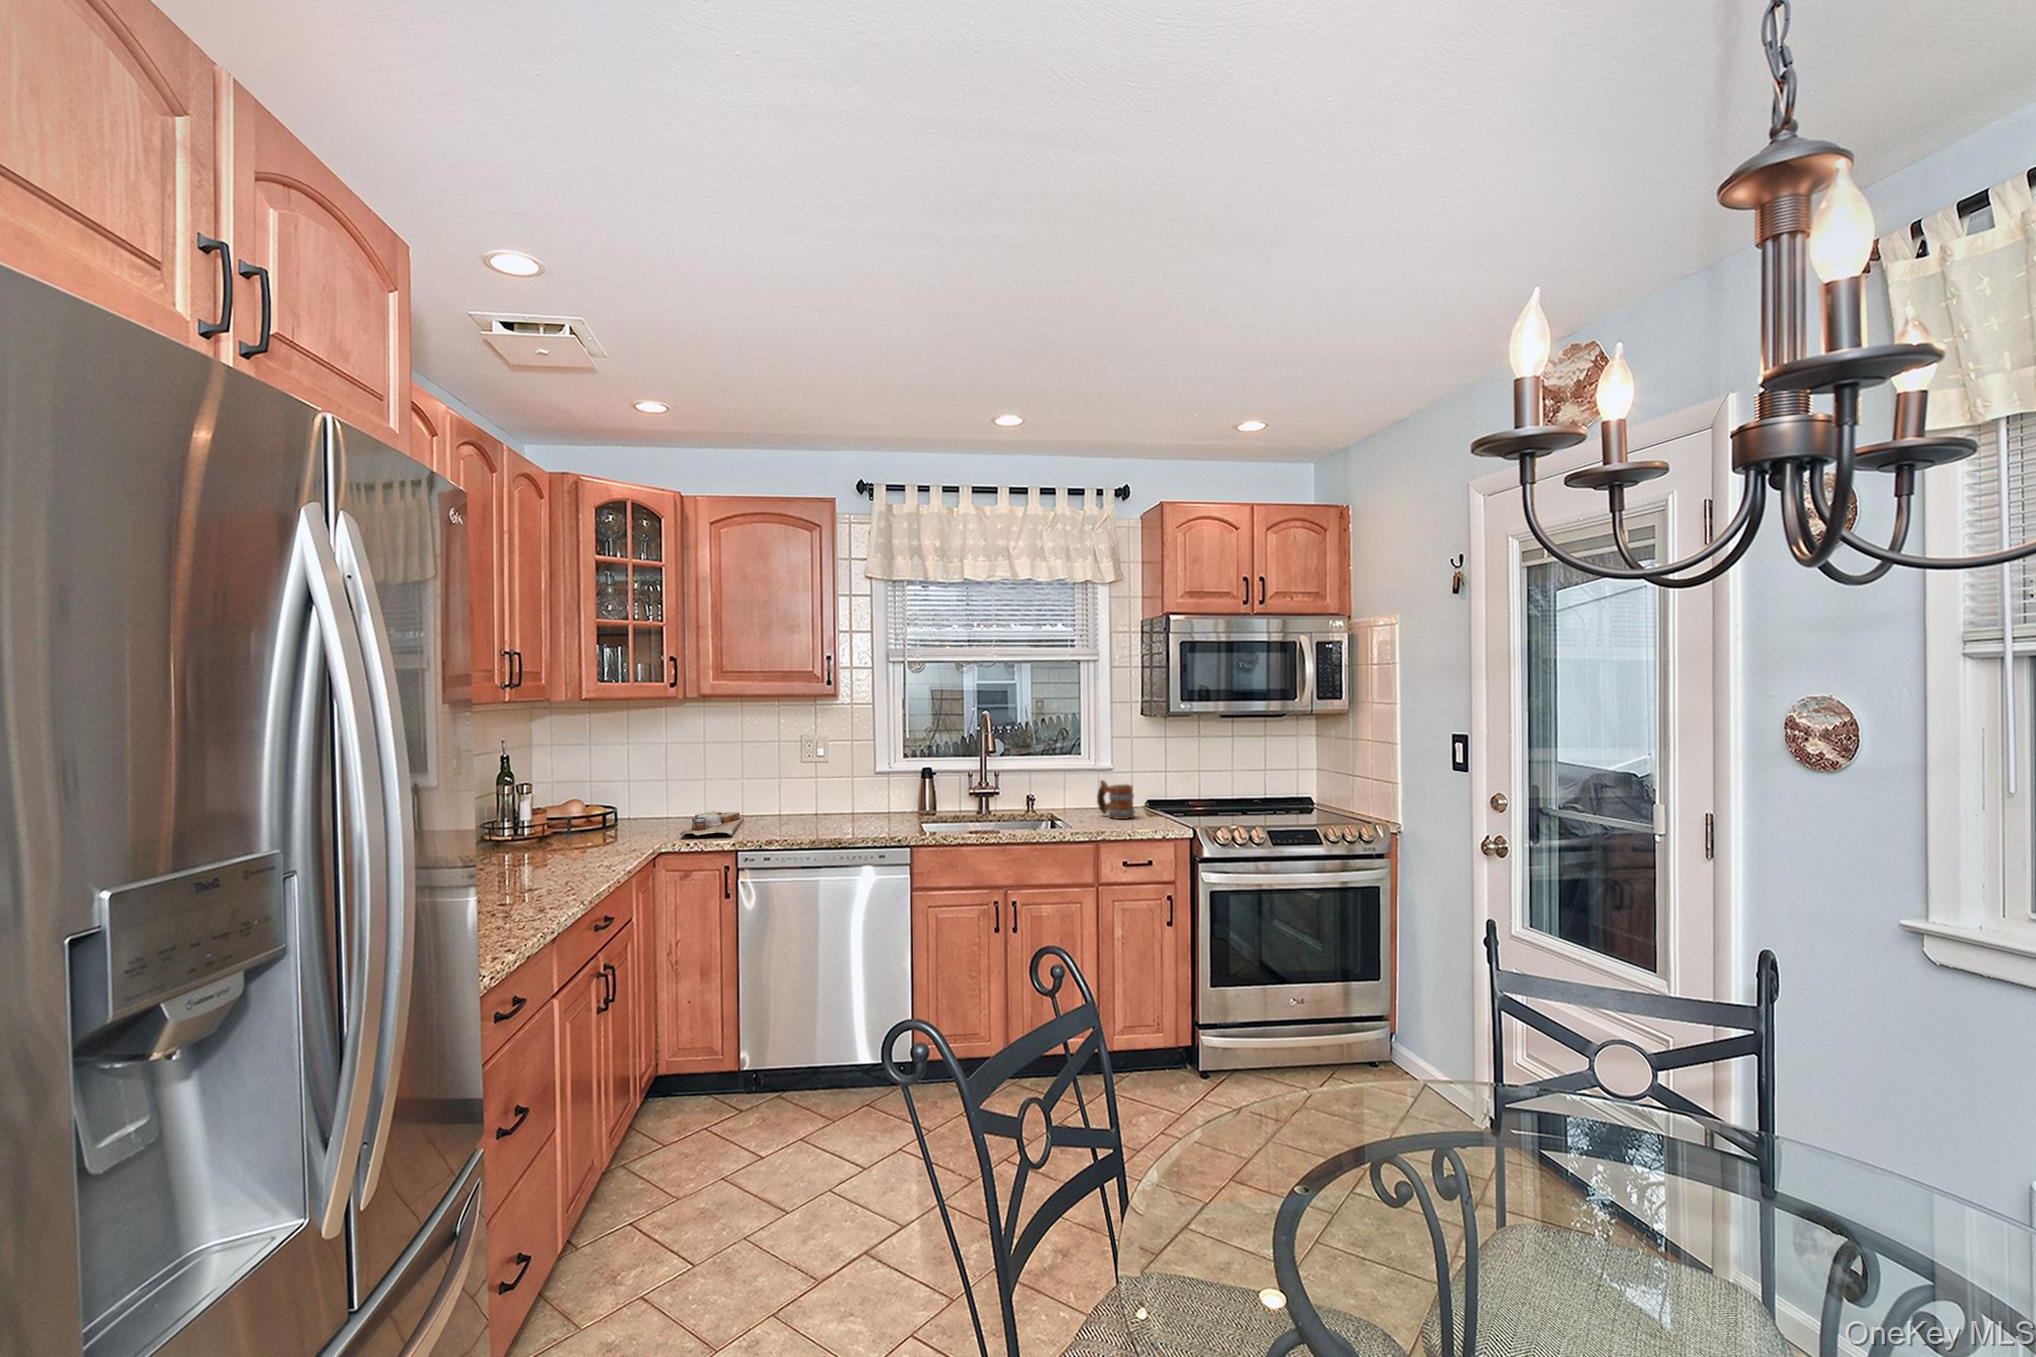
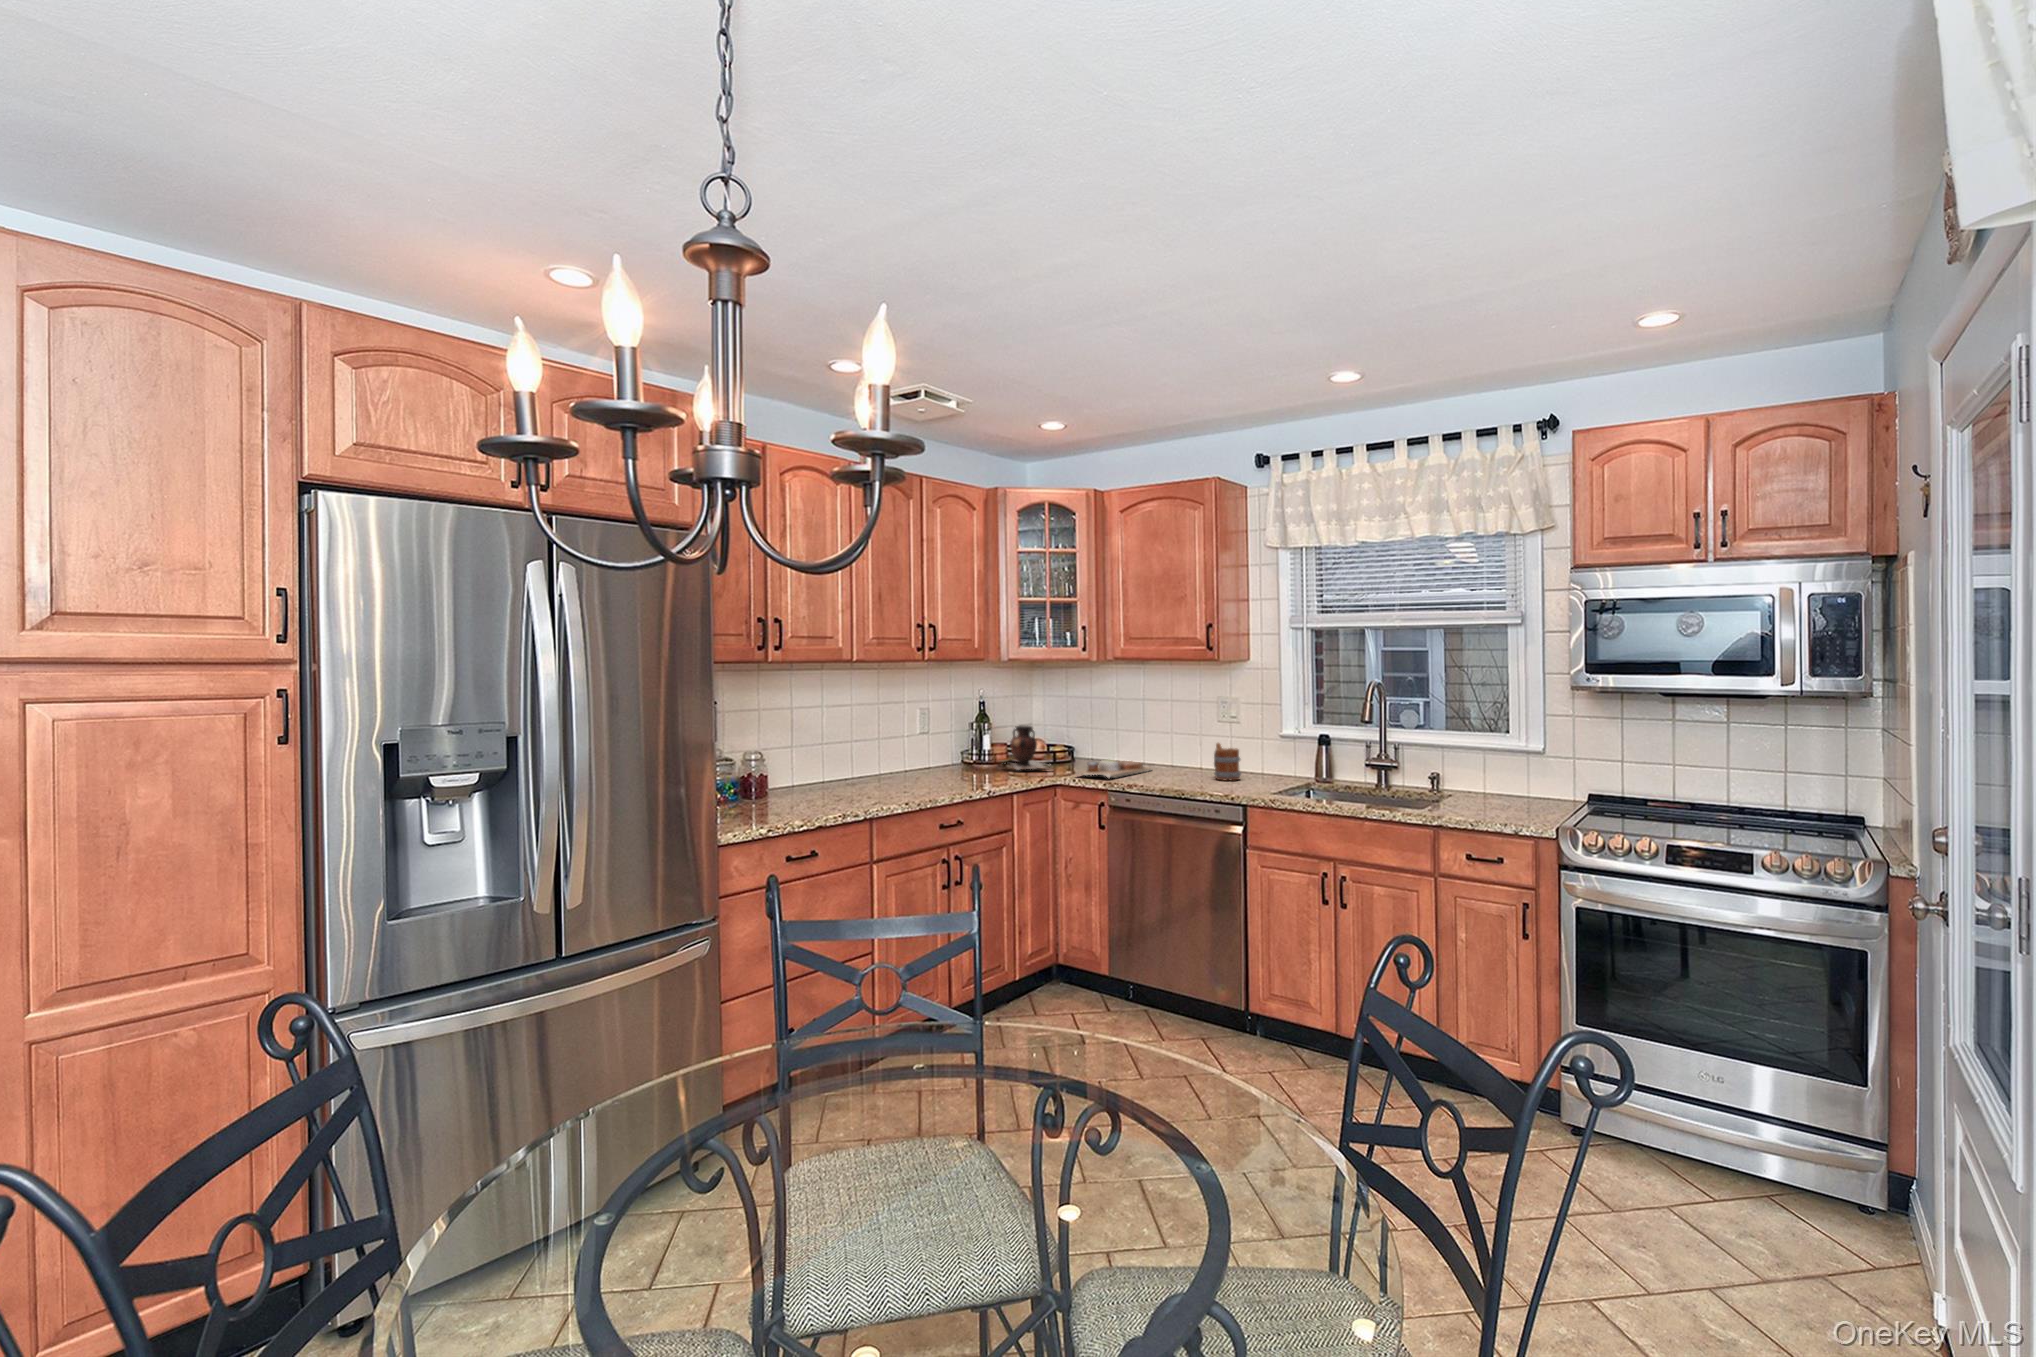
mug: present [1097,780,1135,819] -> present [1214,743,1241,780]
vase: none [558,781,634,839] -> present [1010,725,1045,770]

